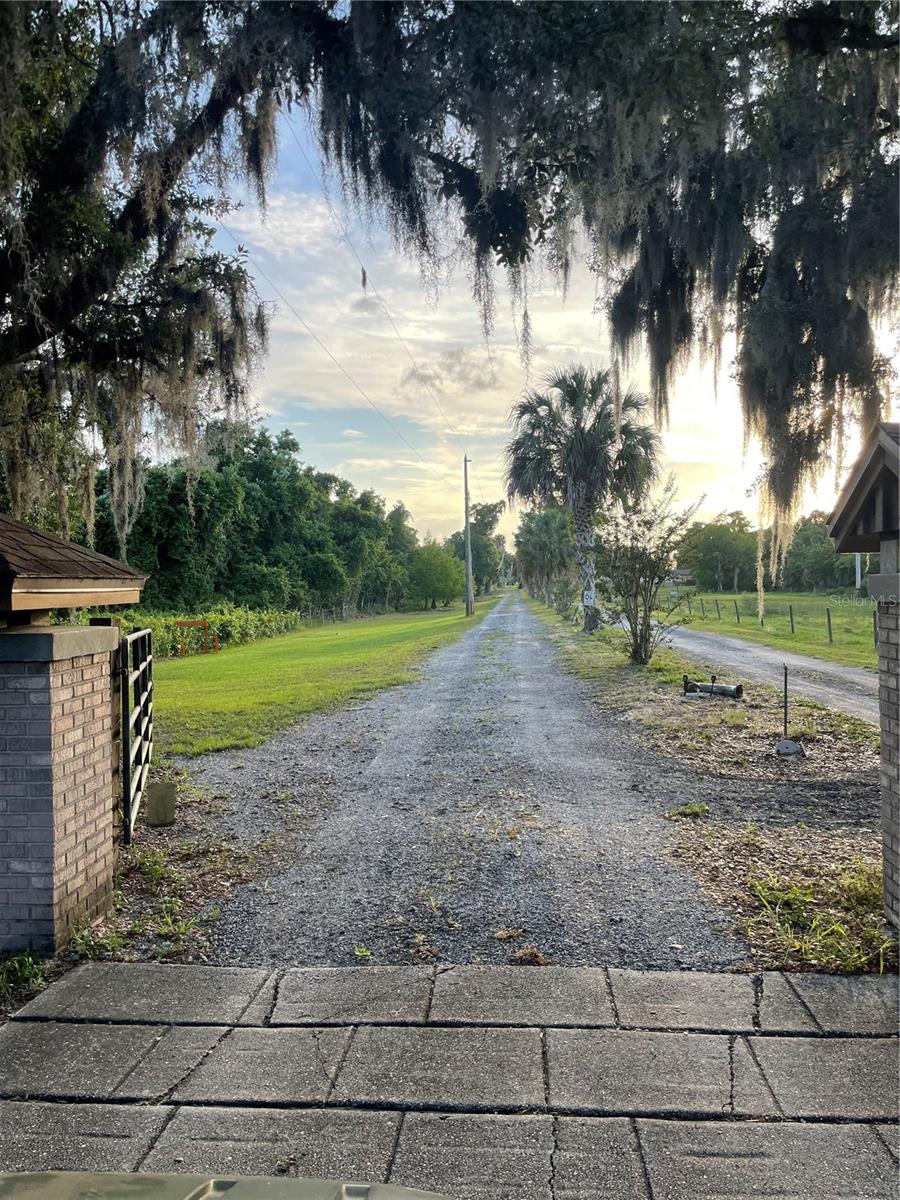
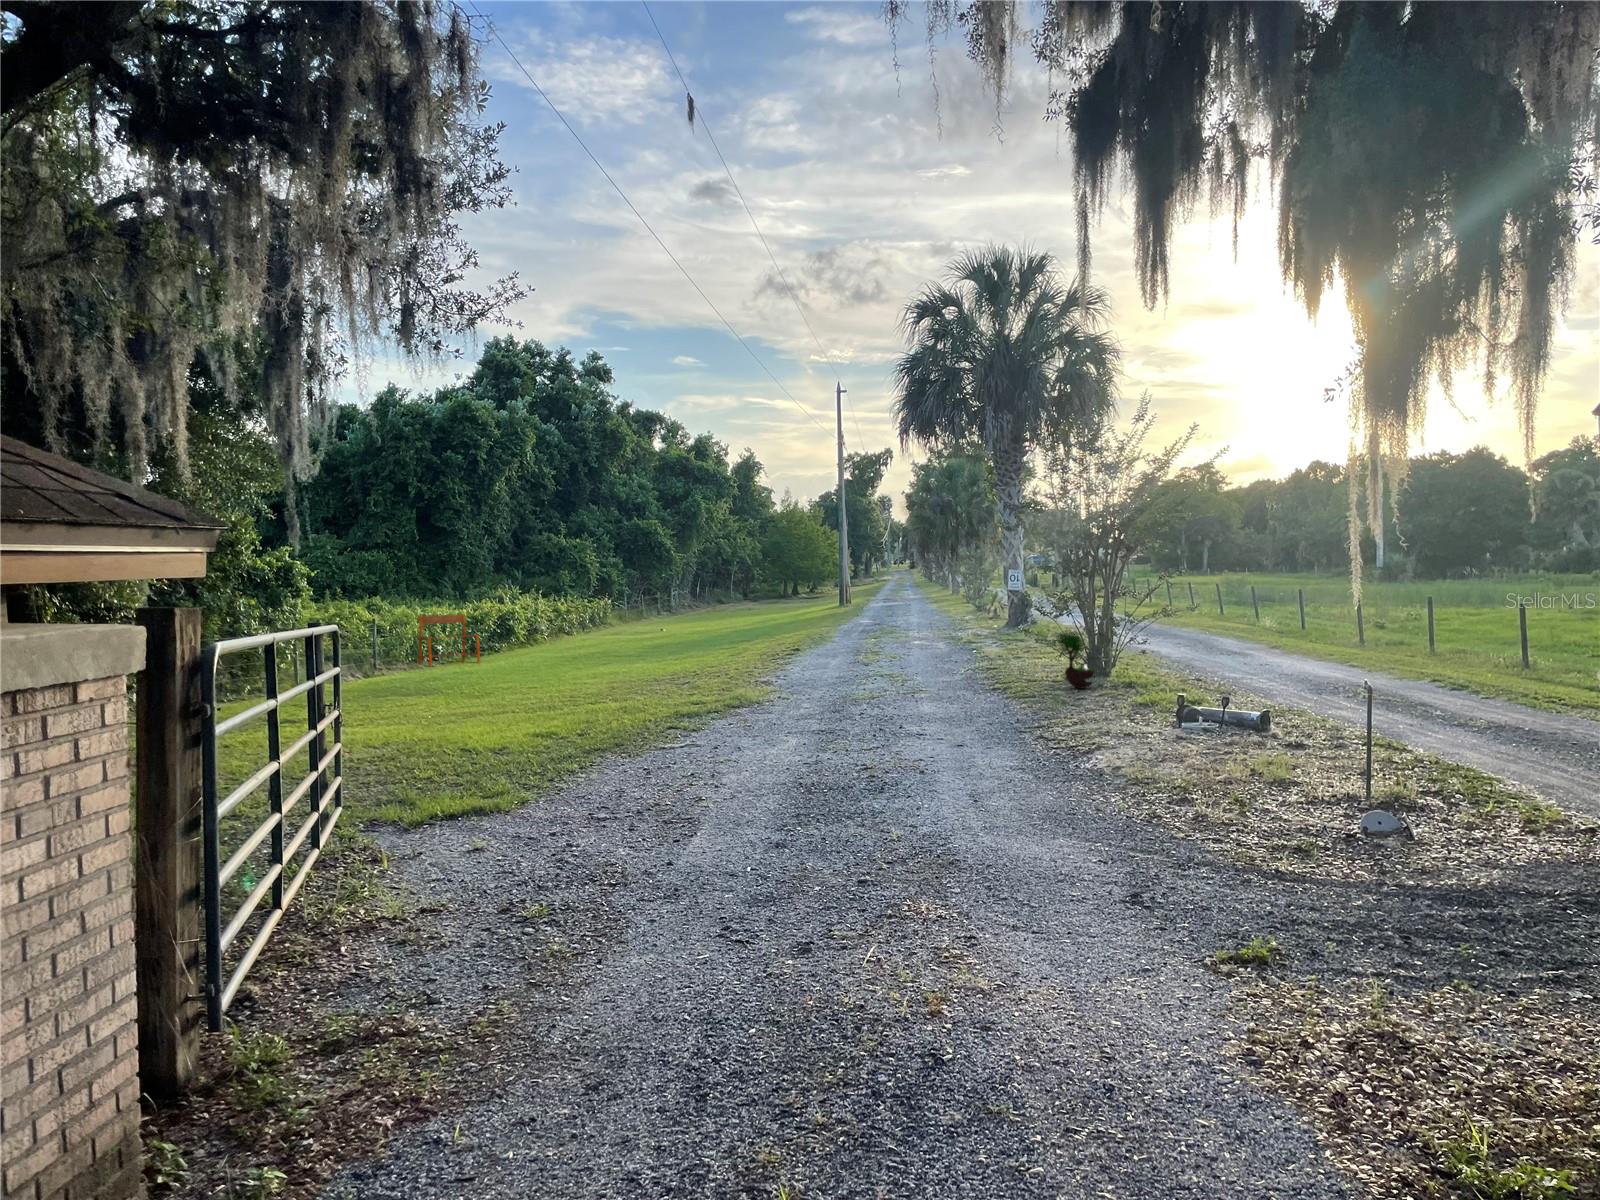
potted tree: none [609,628,636,671] -> present [1054,631,1094,689]
watering can: present [147,782,176,827] -> none [280,878,333,981]

